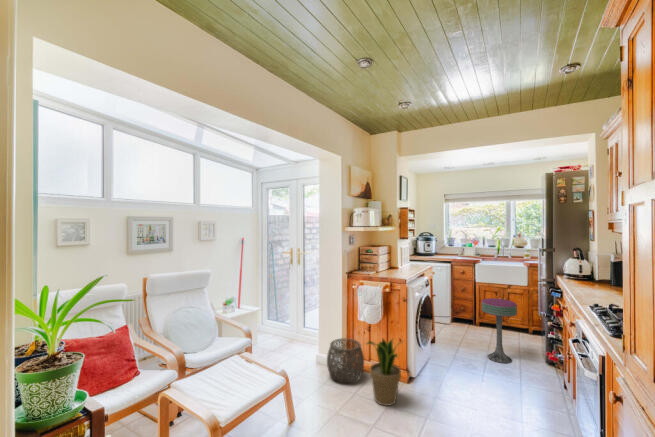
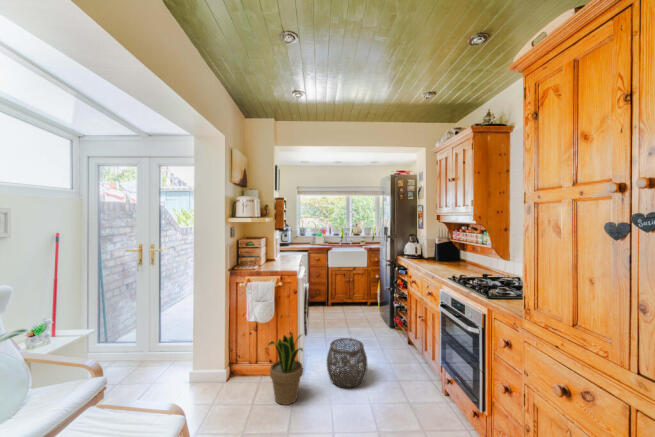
bar stool: present [482,298,517,363] -> none [345,280,372,334]
woven basket: present [327,338,364,383] -> present [327,338,367,388]

